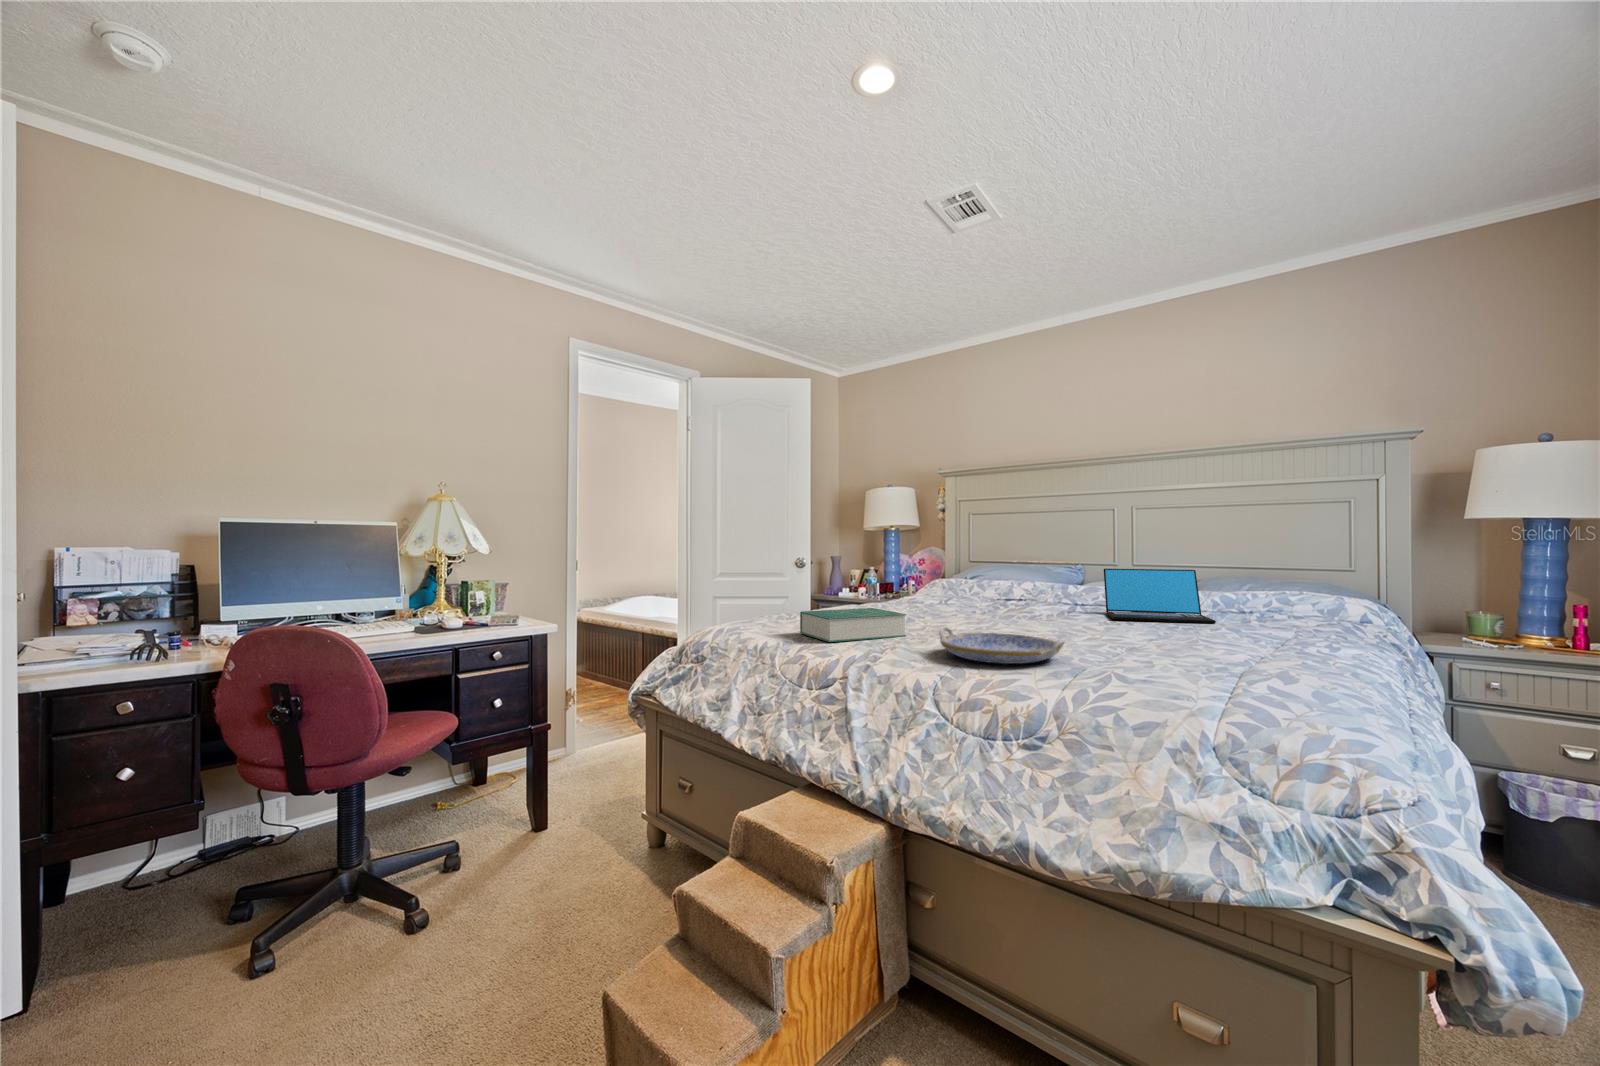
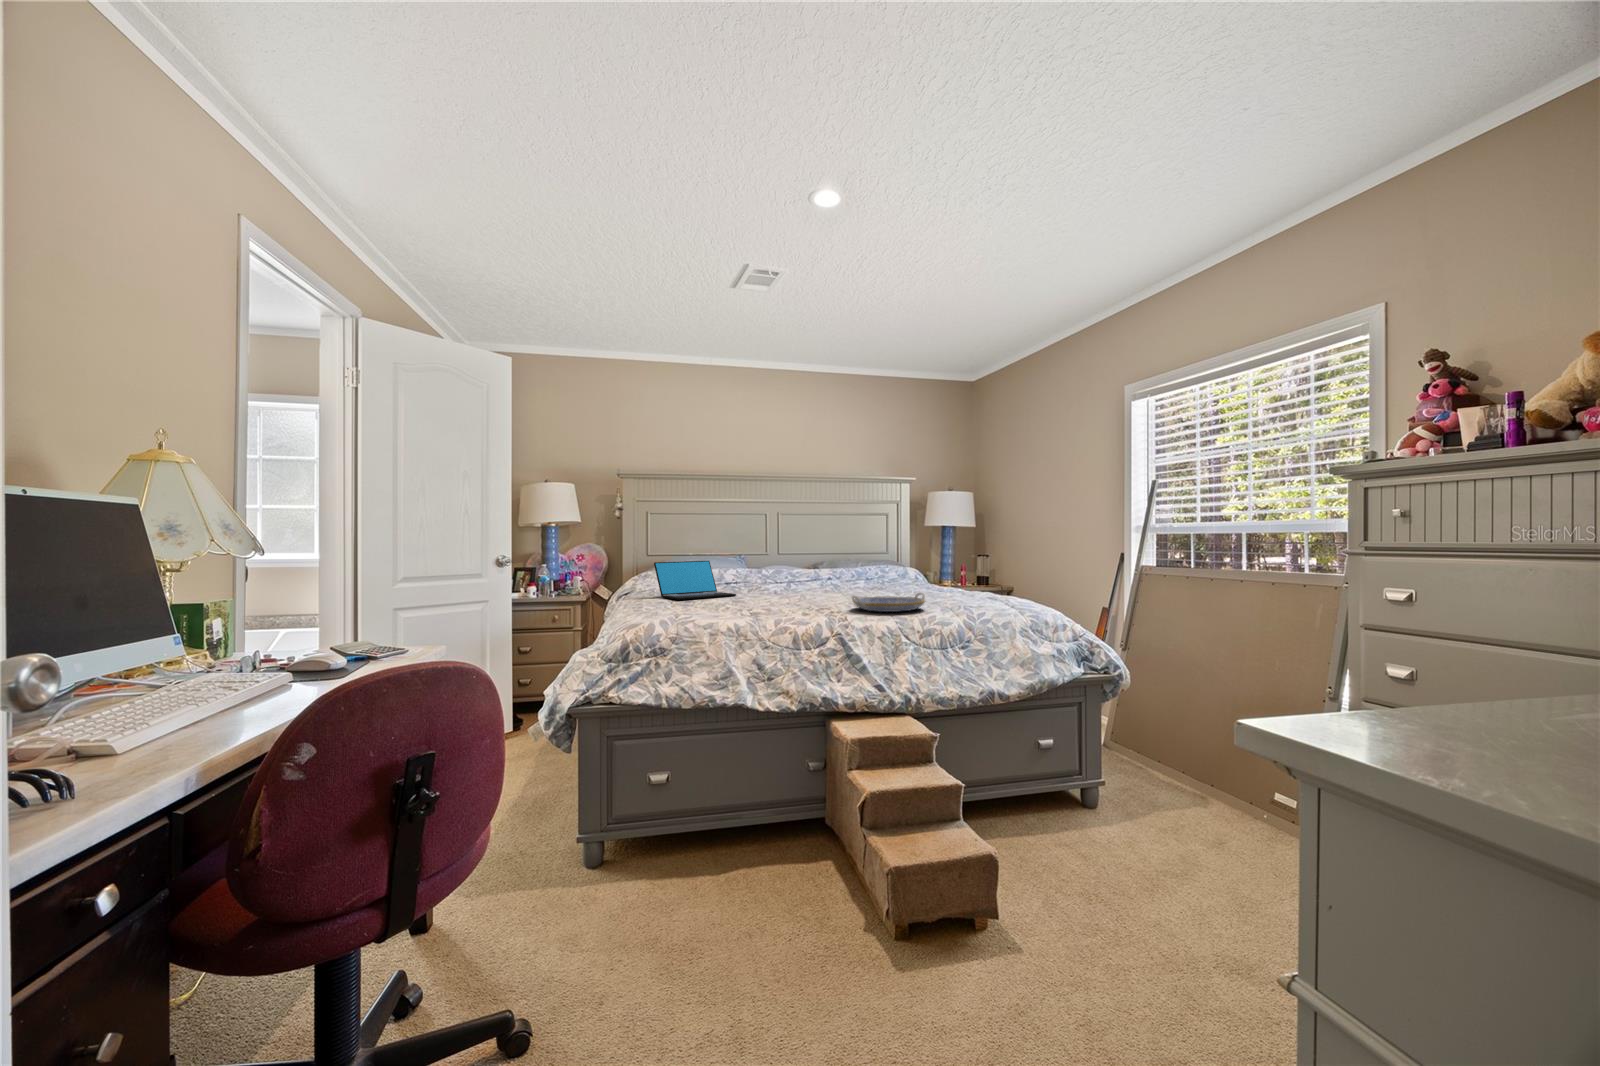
laptop: present [1104,569,1216,623] -> present [654,561,736,600]
book: present [800,608,906,642] -> none [728,593,792,618]

